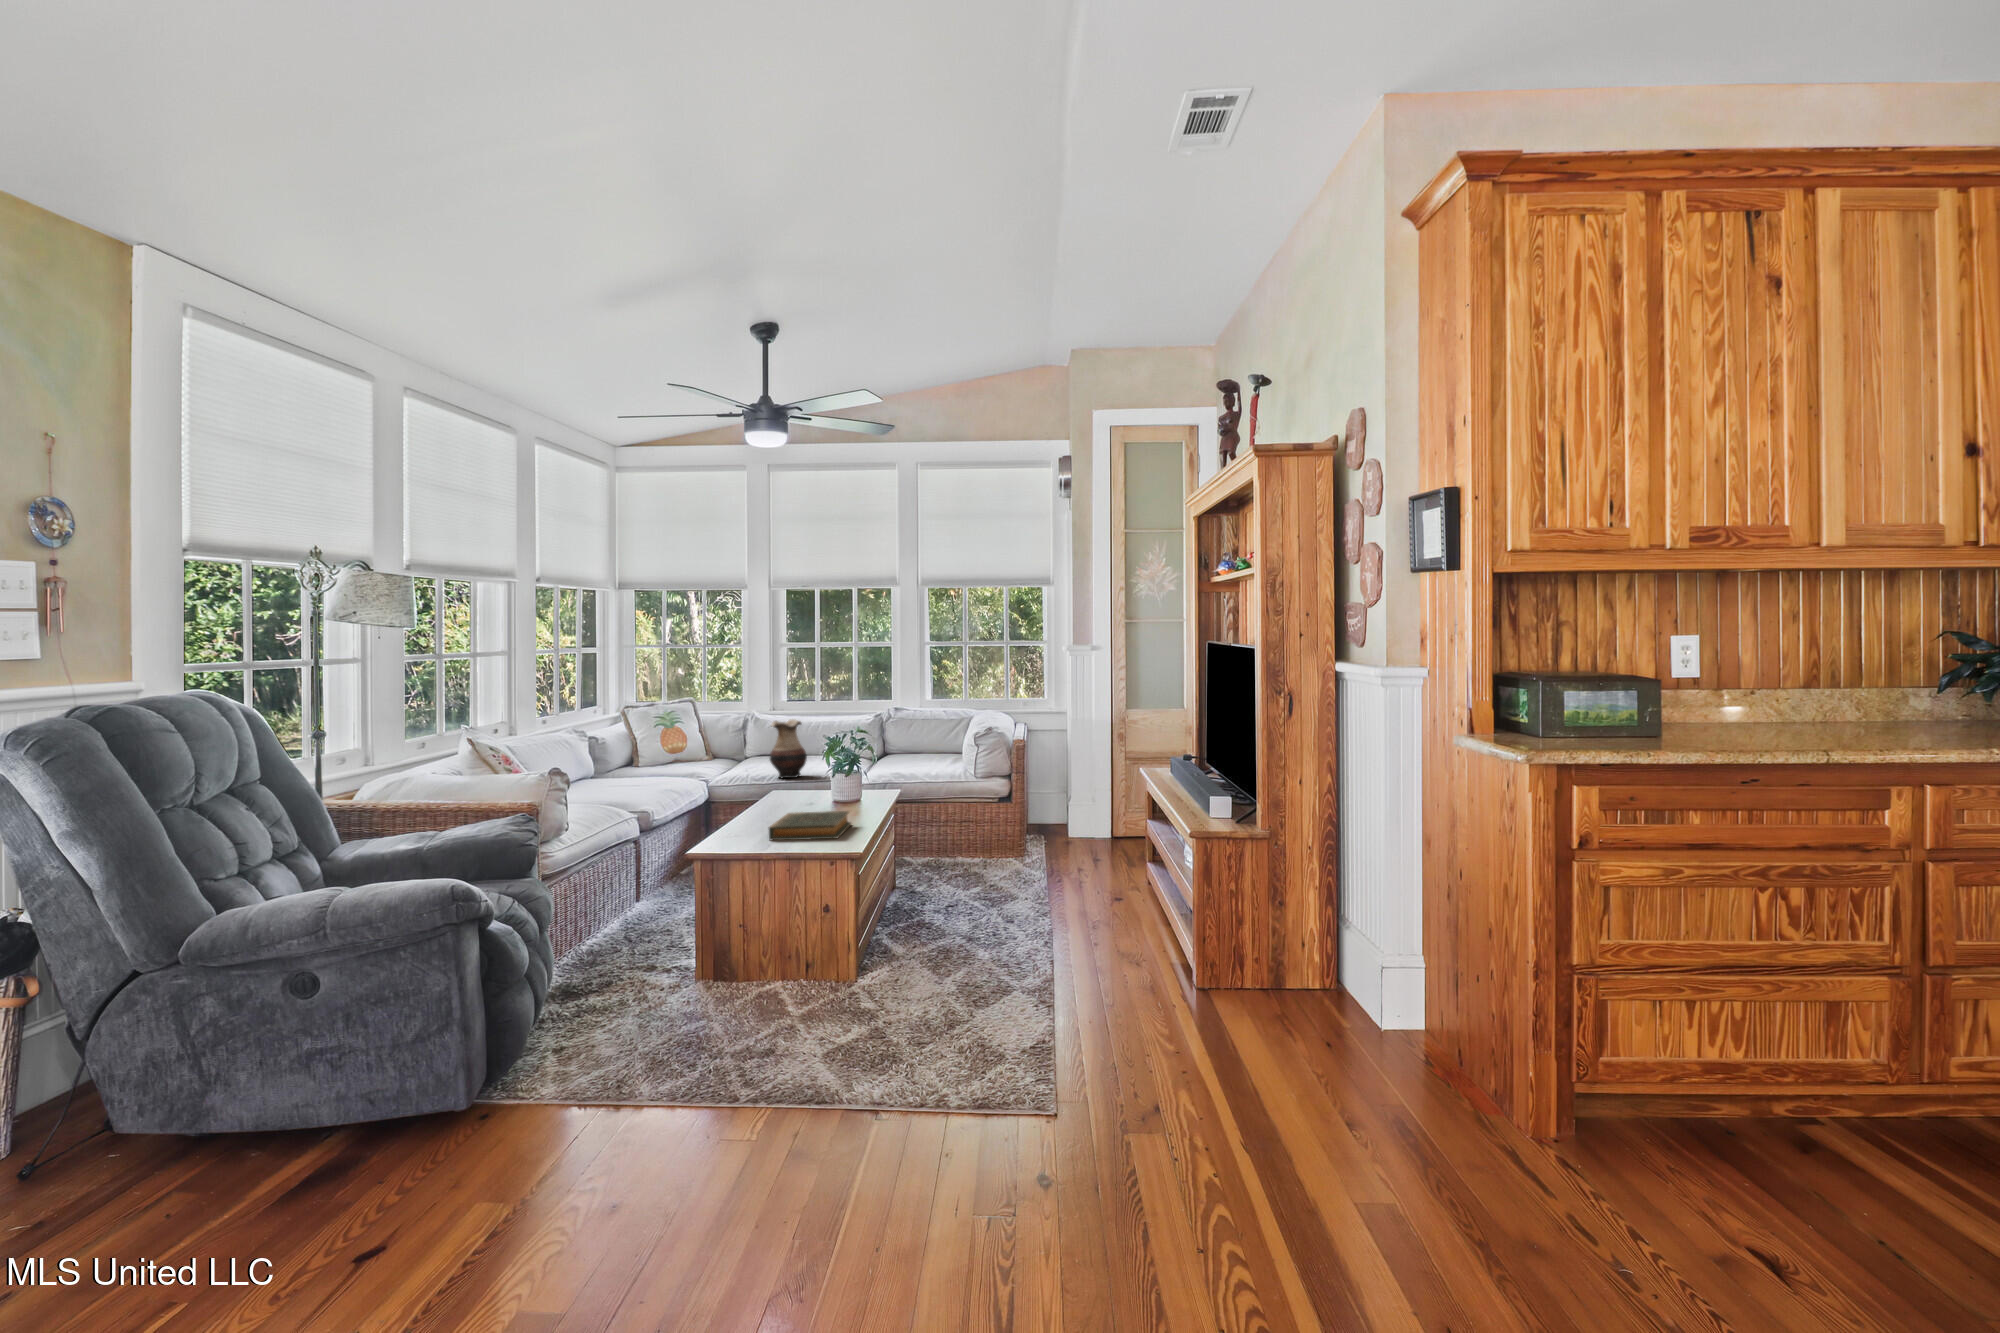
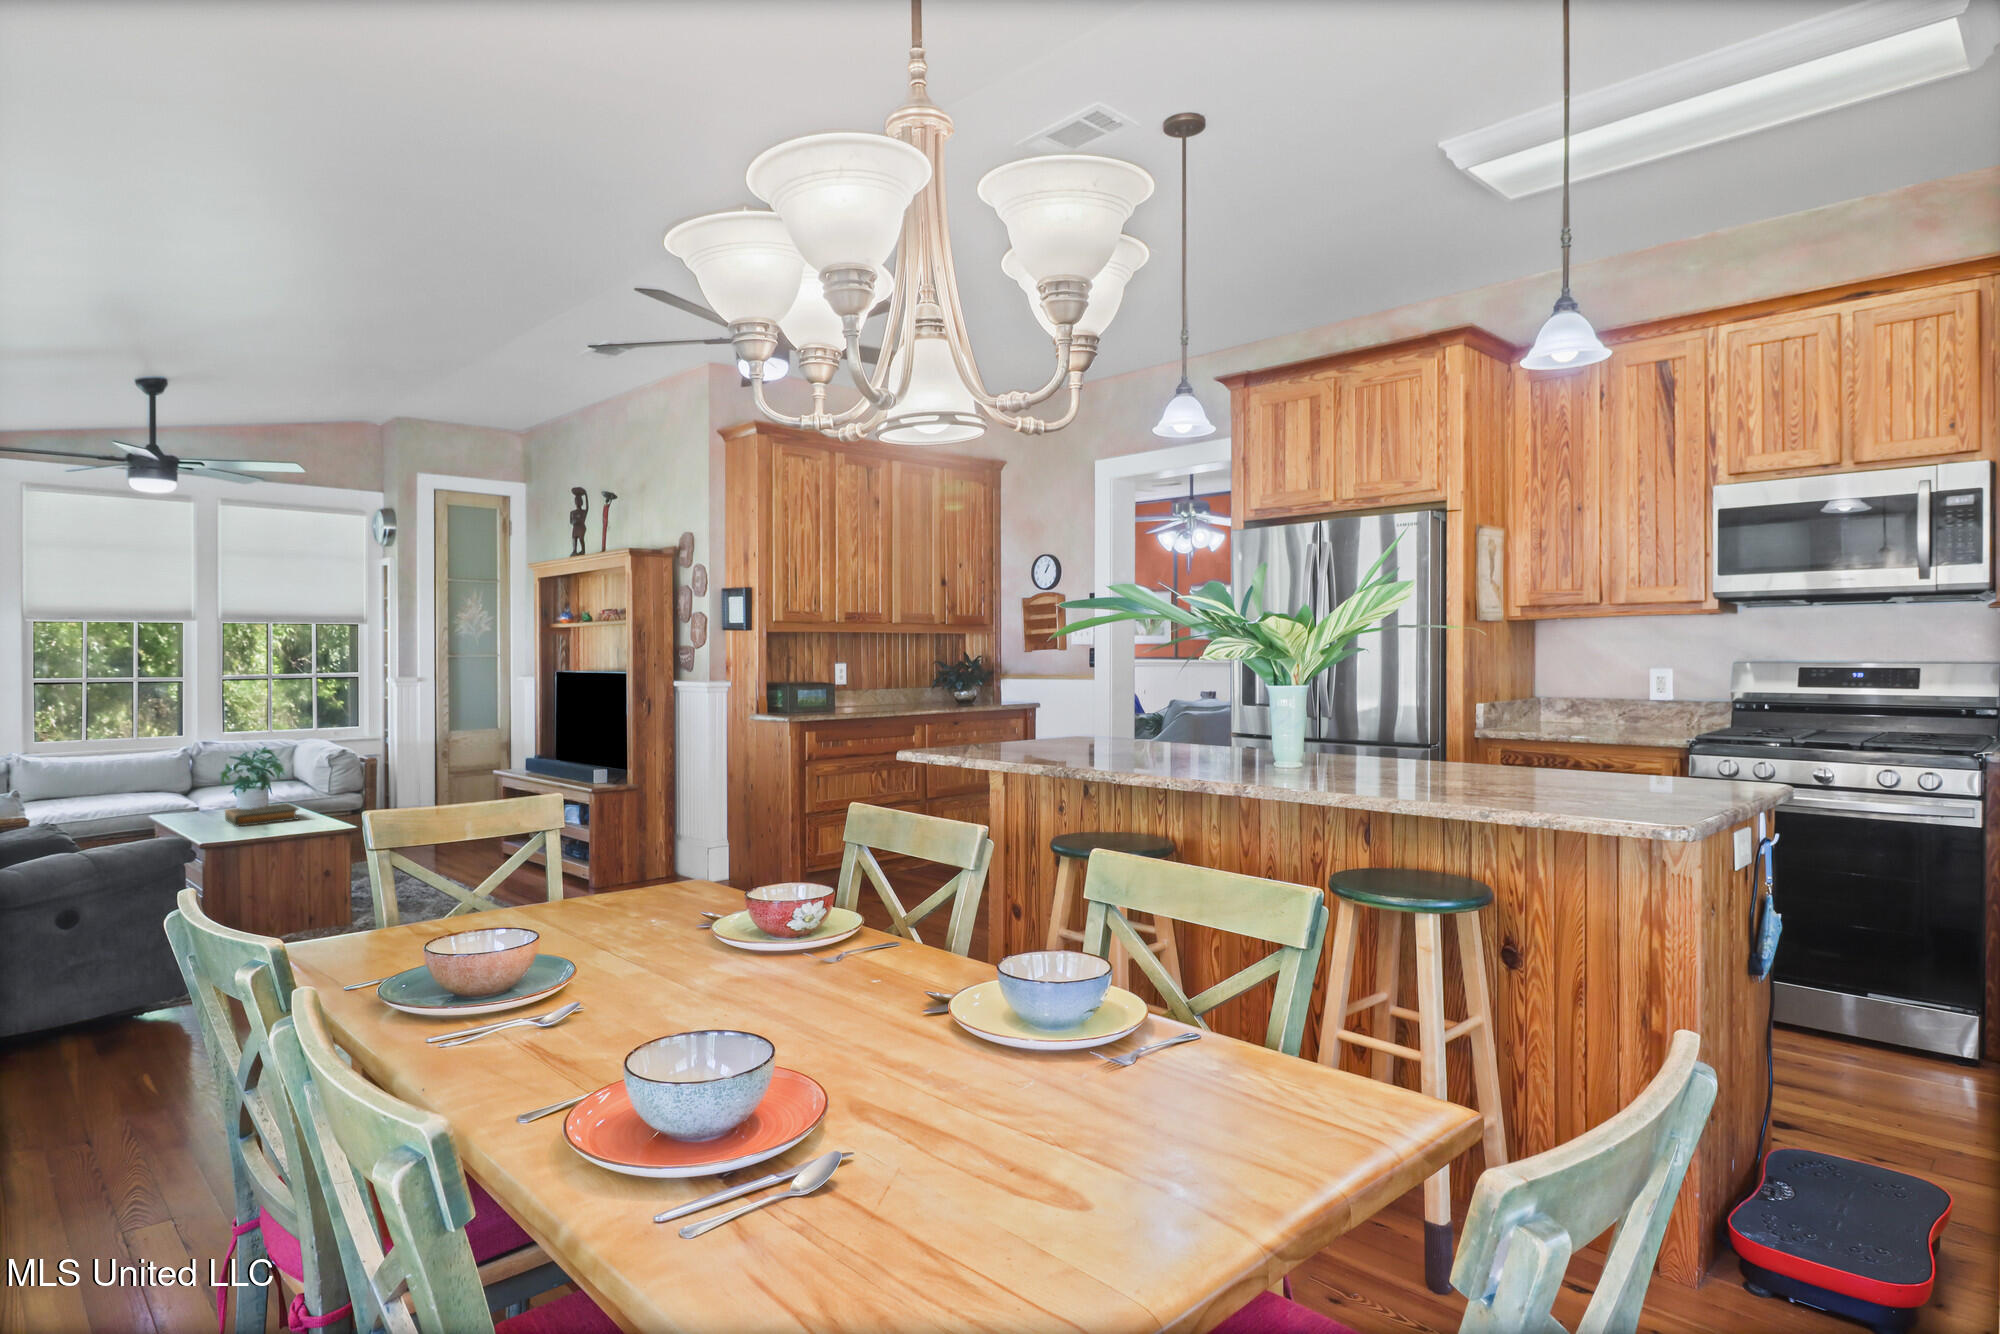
vase: present [770,719,807,778] -> none [72,746,119,804]

